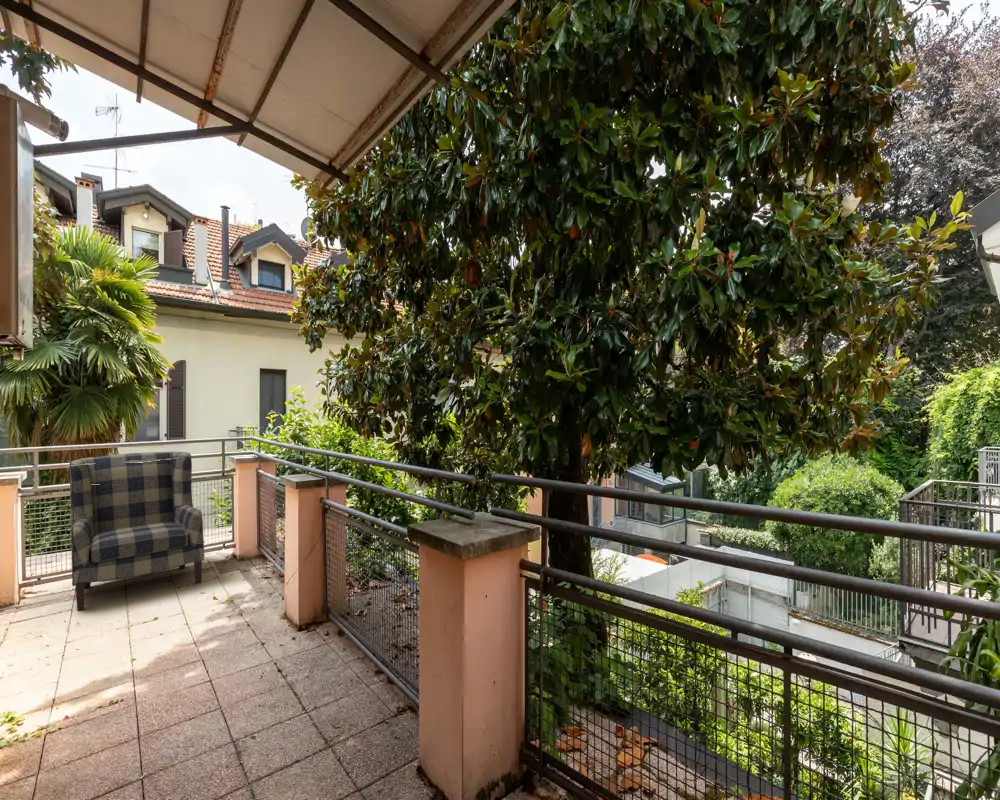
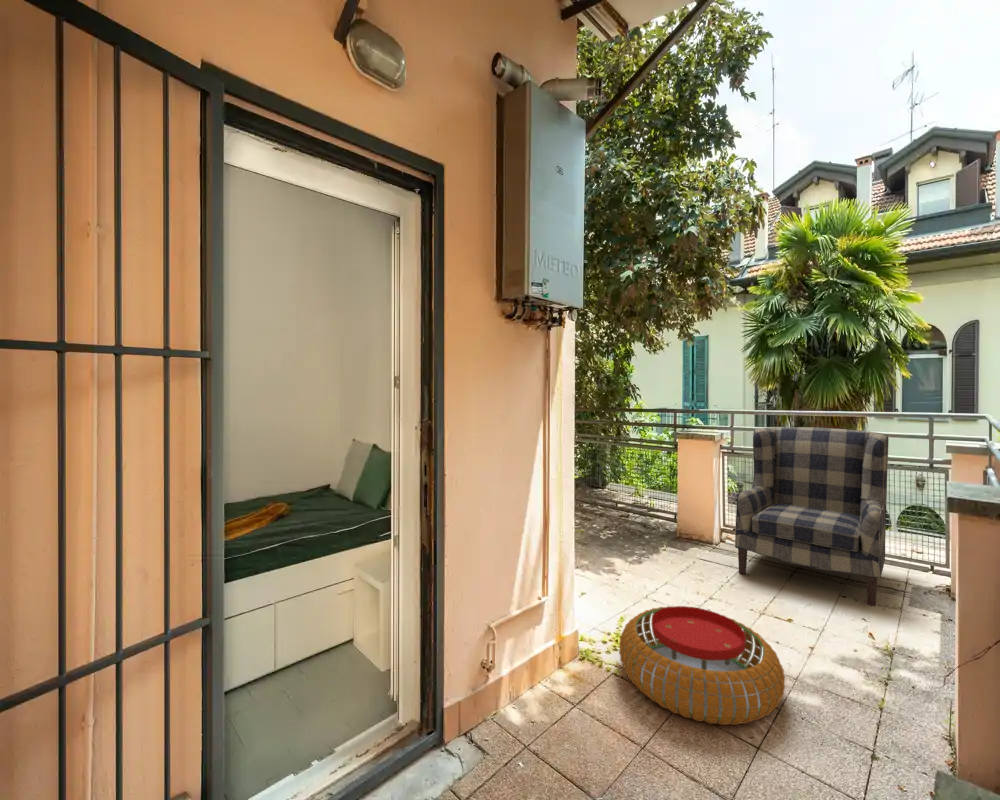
pouf: none [38,620,207,720] -> present [619,606,785,725]

